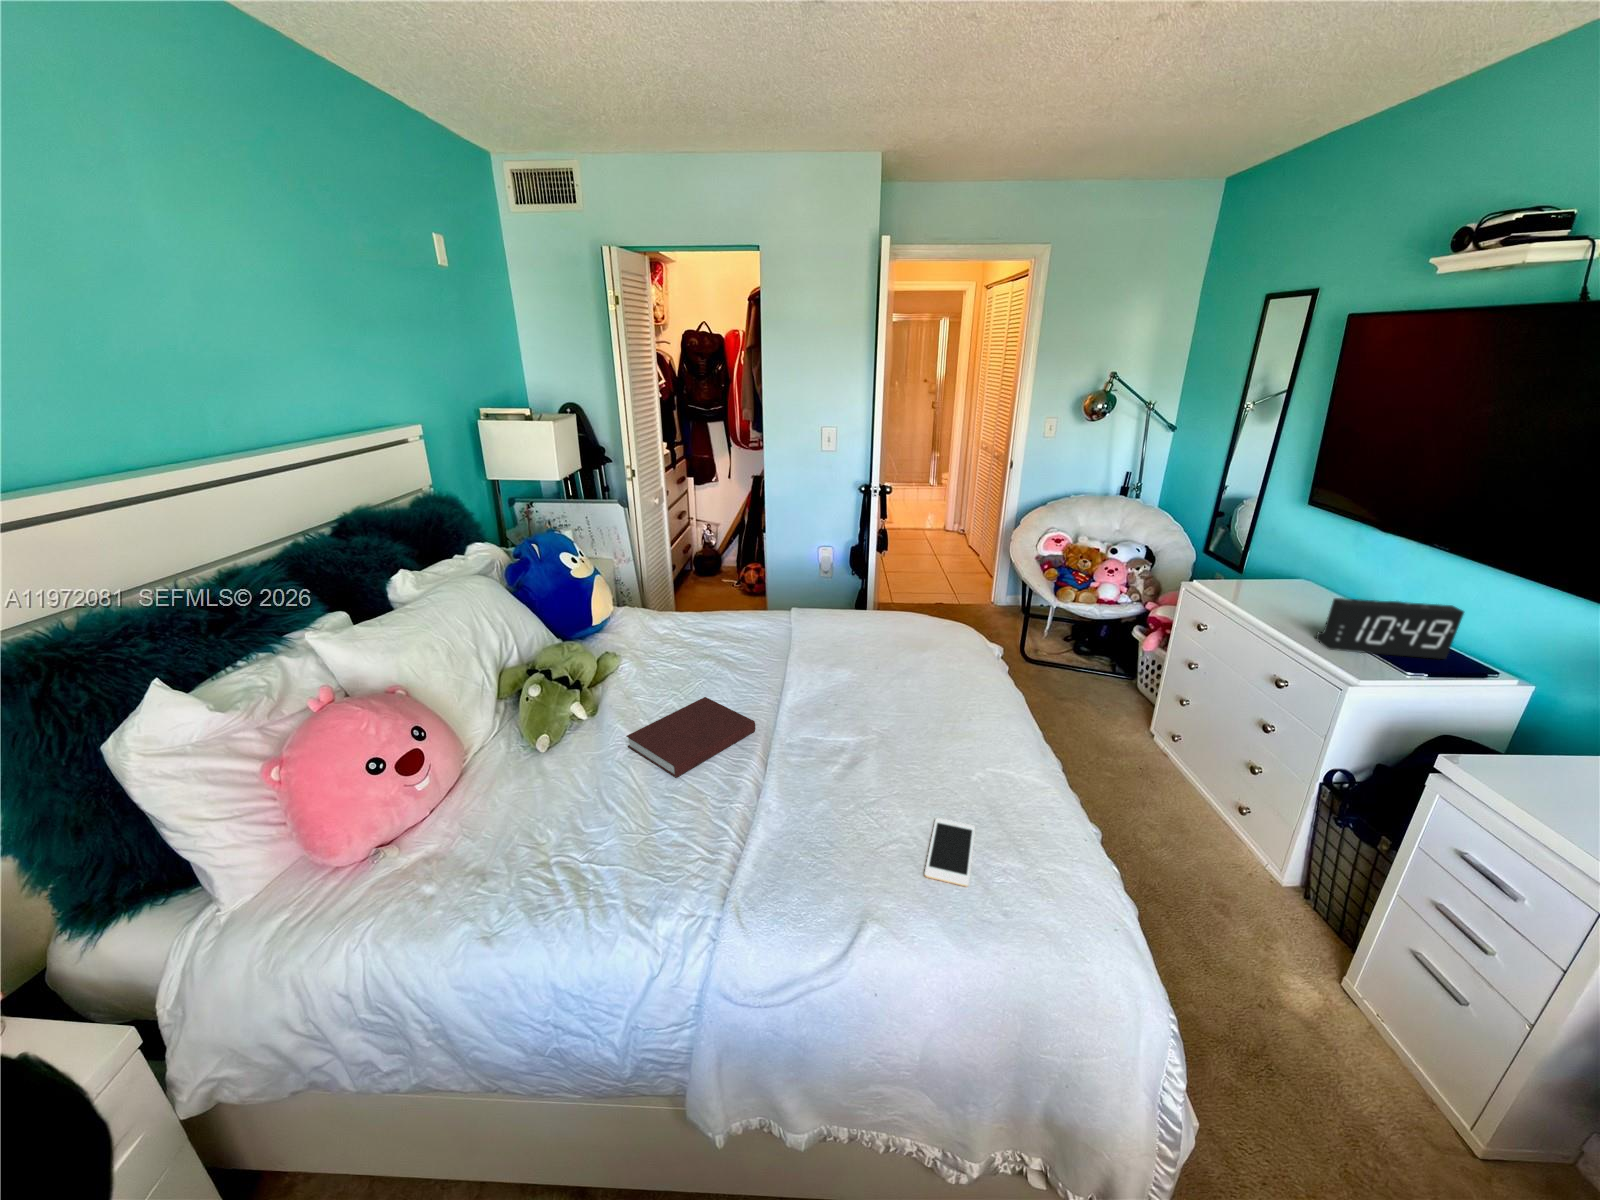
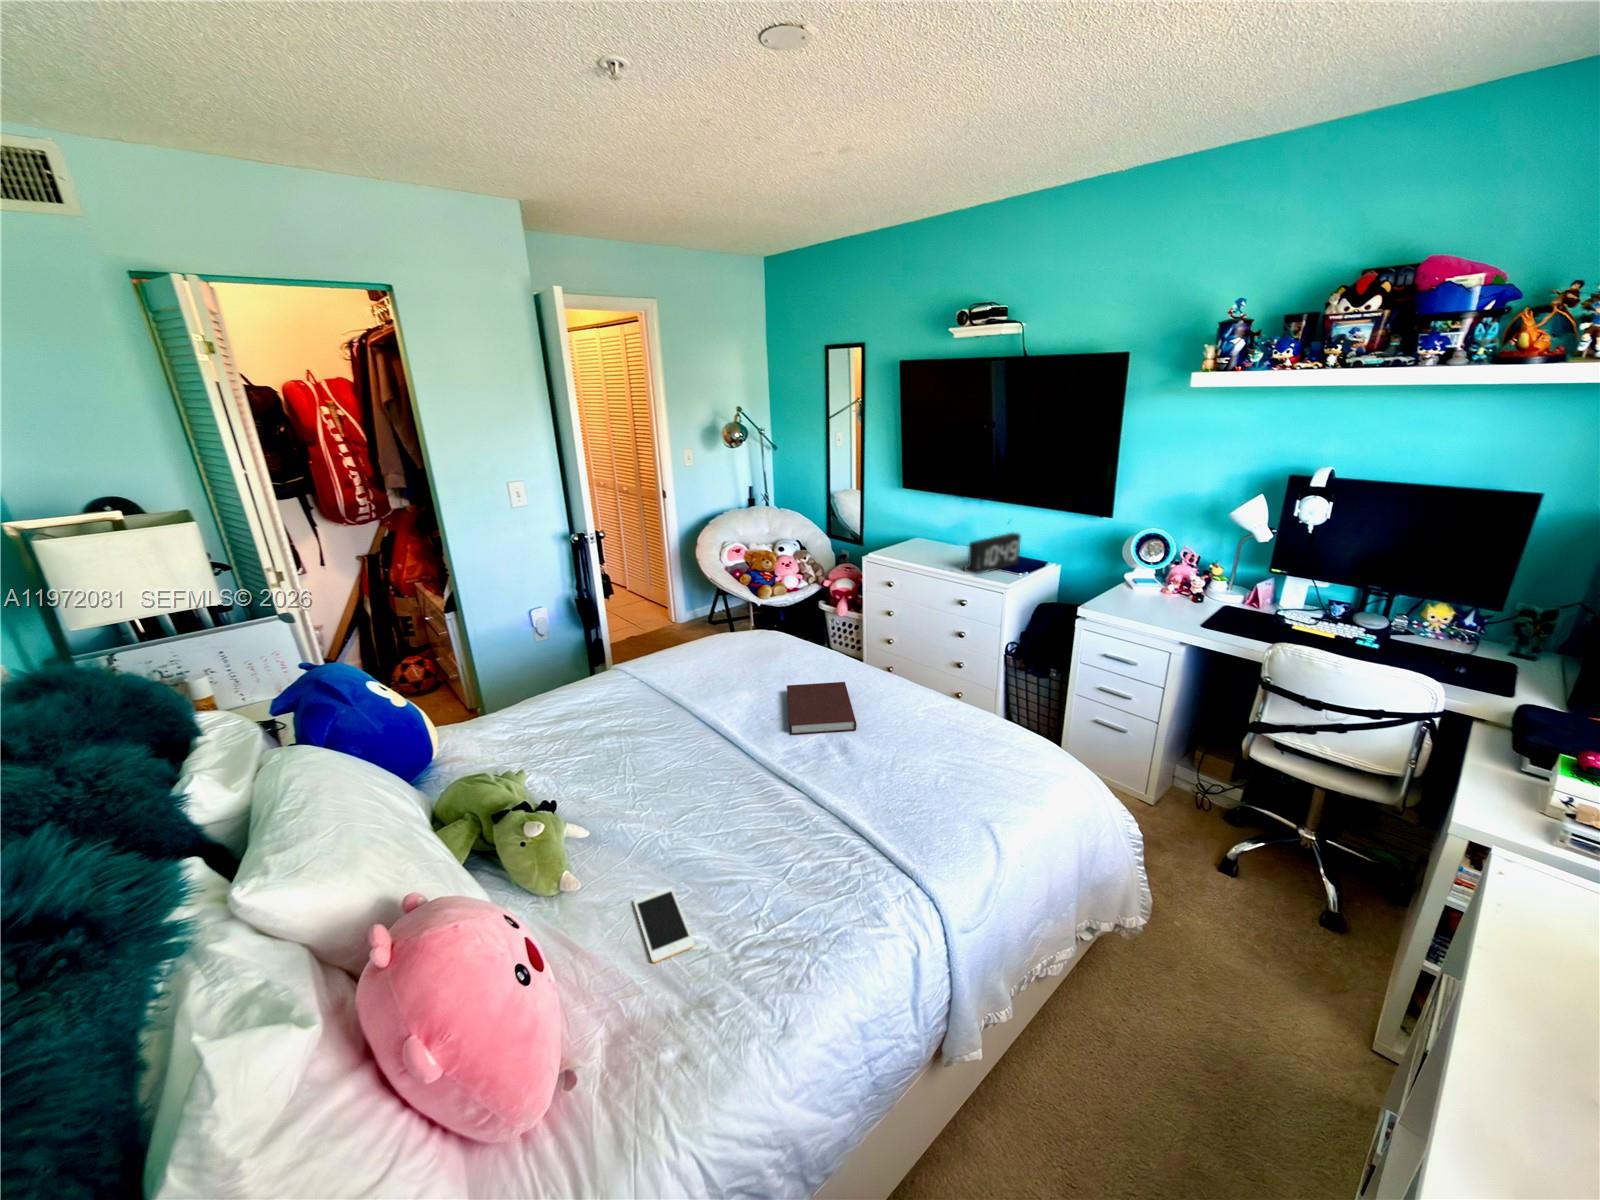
notebook: present [626,697,755,778] -> present [787,682,857,734]
cell phone: present [925,818,975,887] -> present [634,887,695,962]

